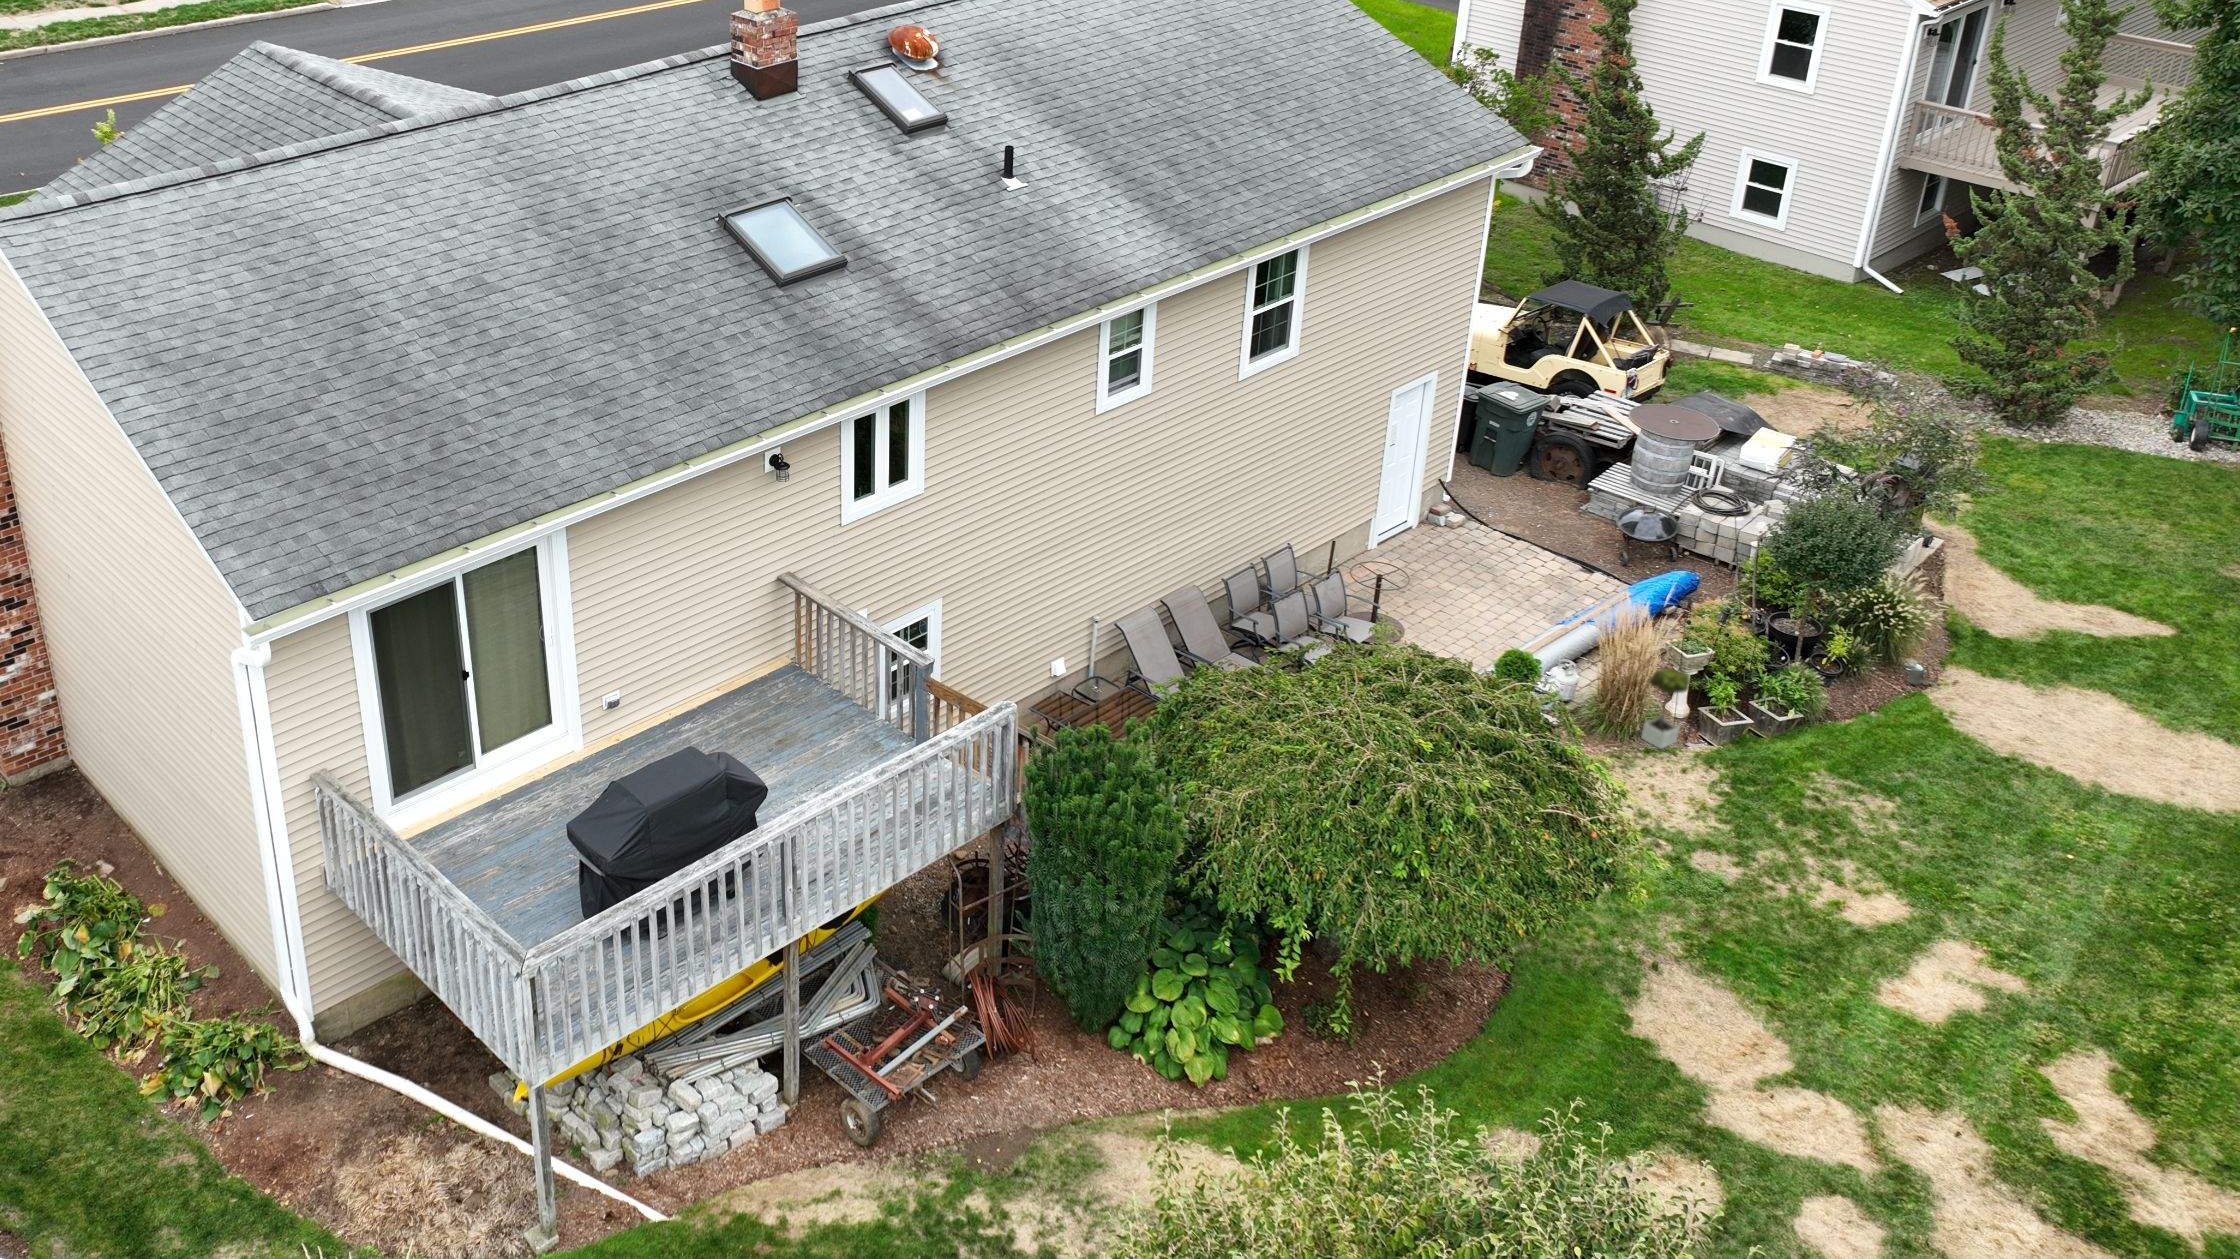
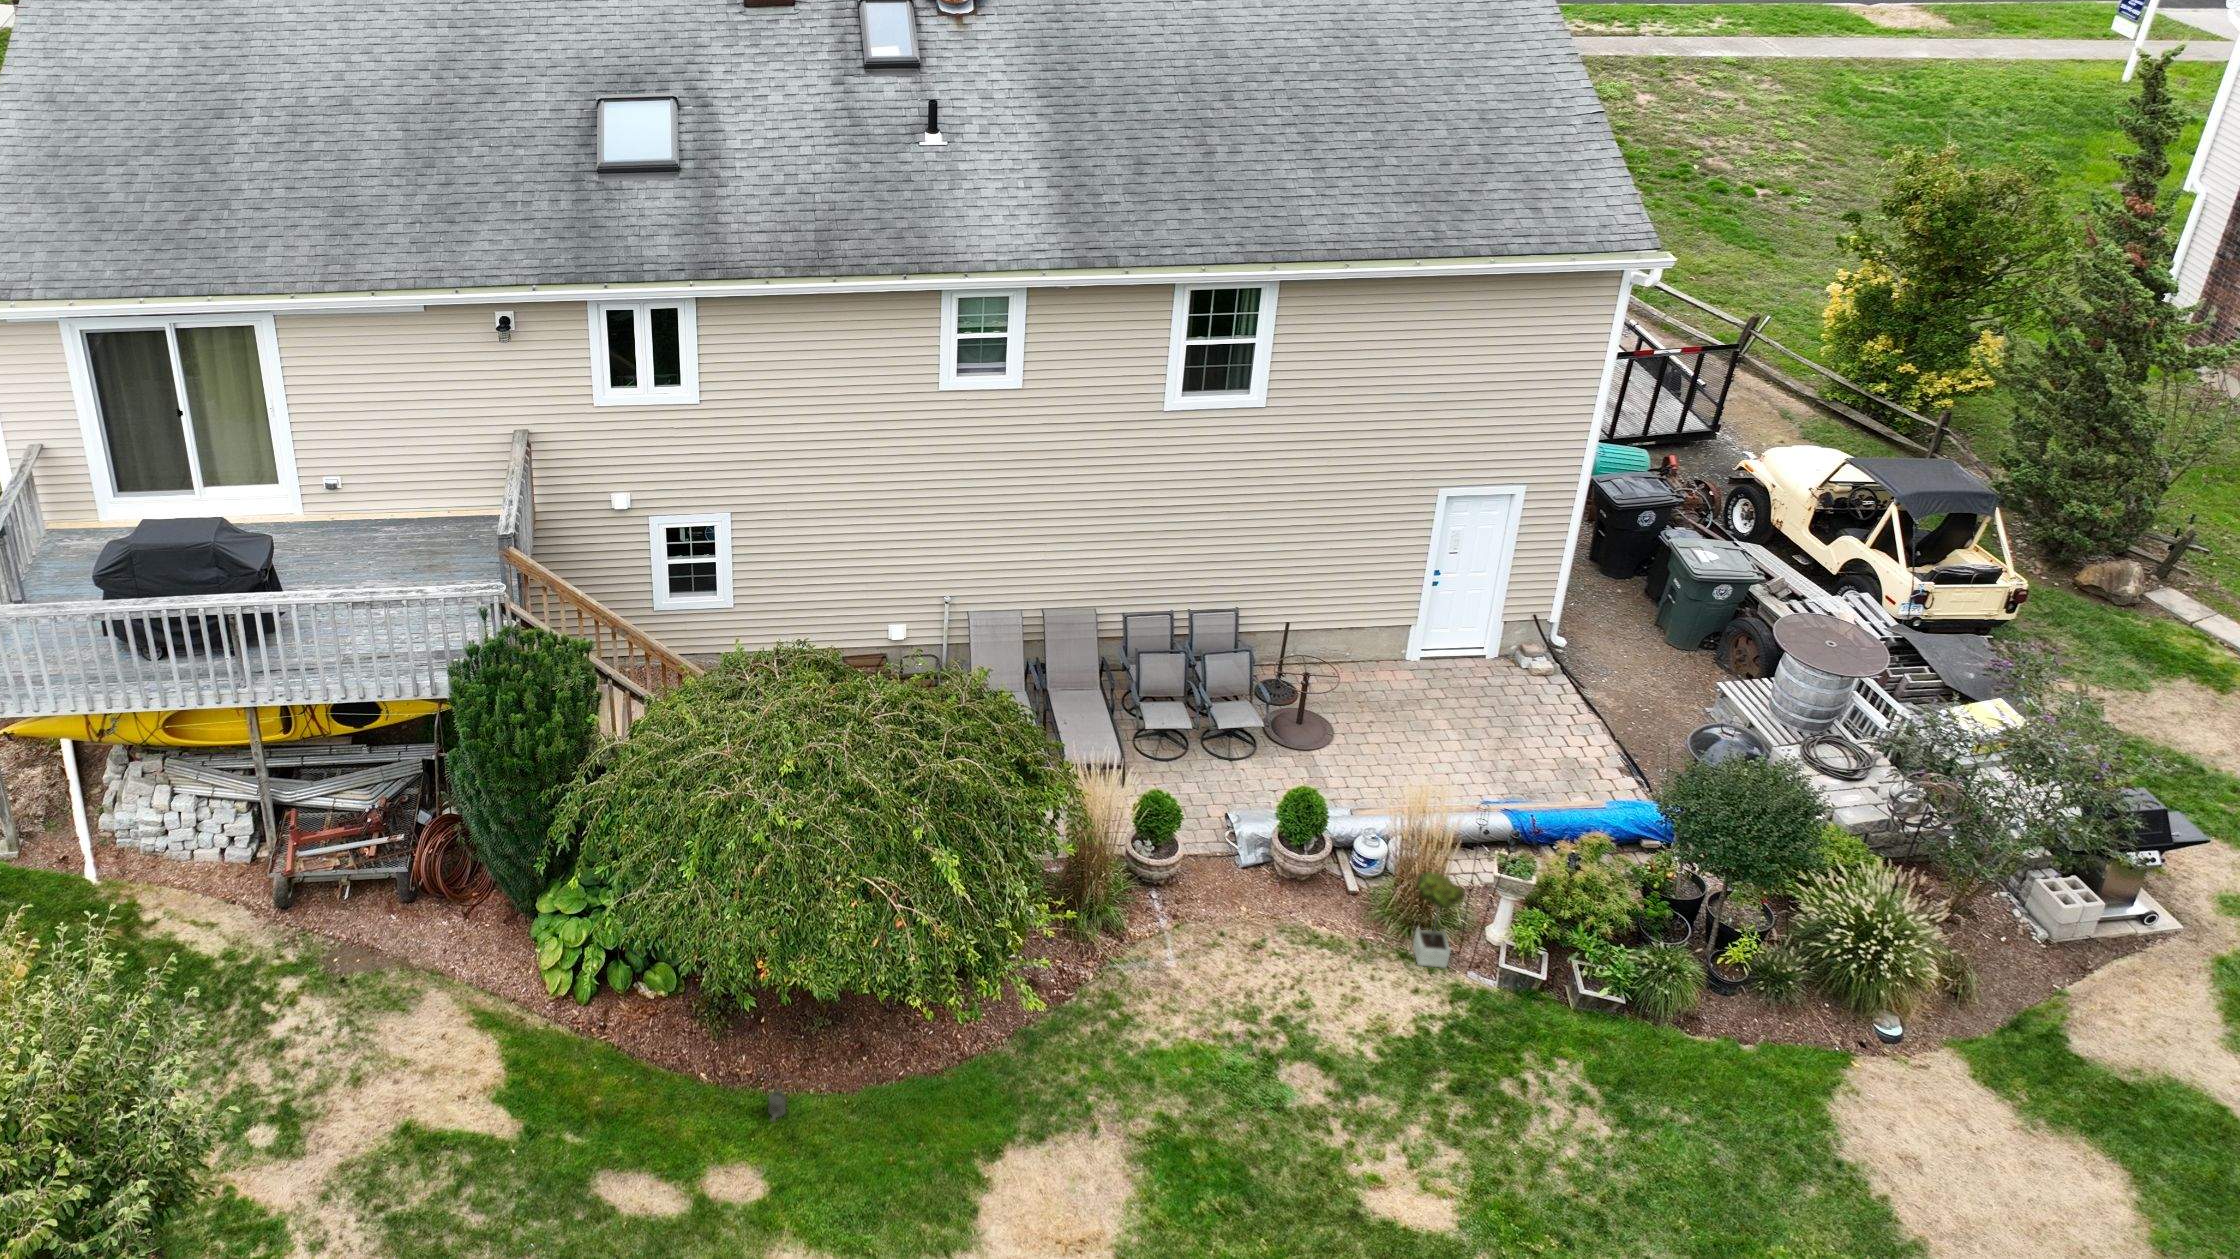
watering can: present [1907,668,1937,685] -> present [768,1087,786,1123]

